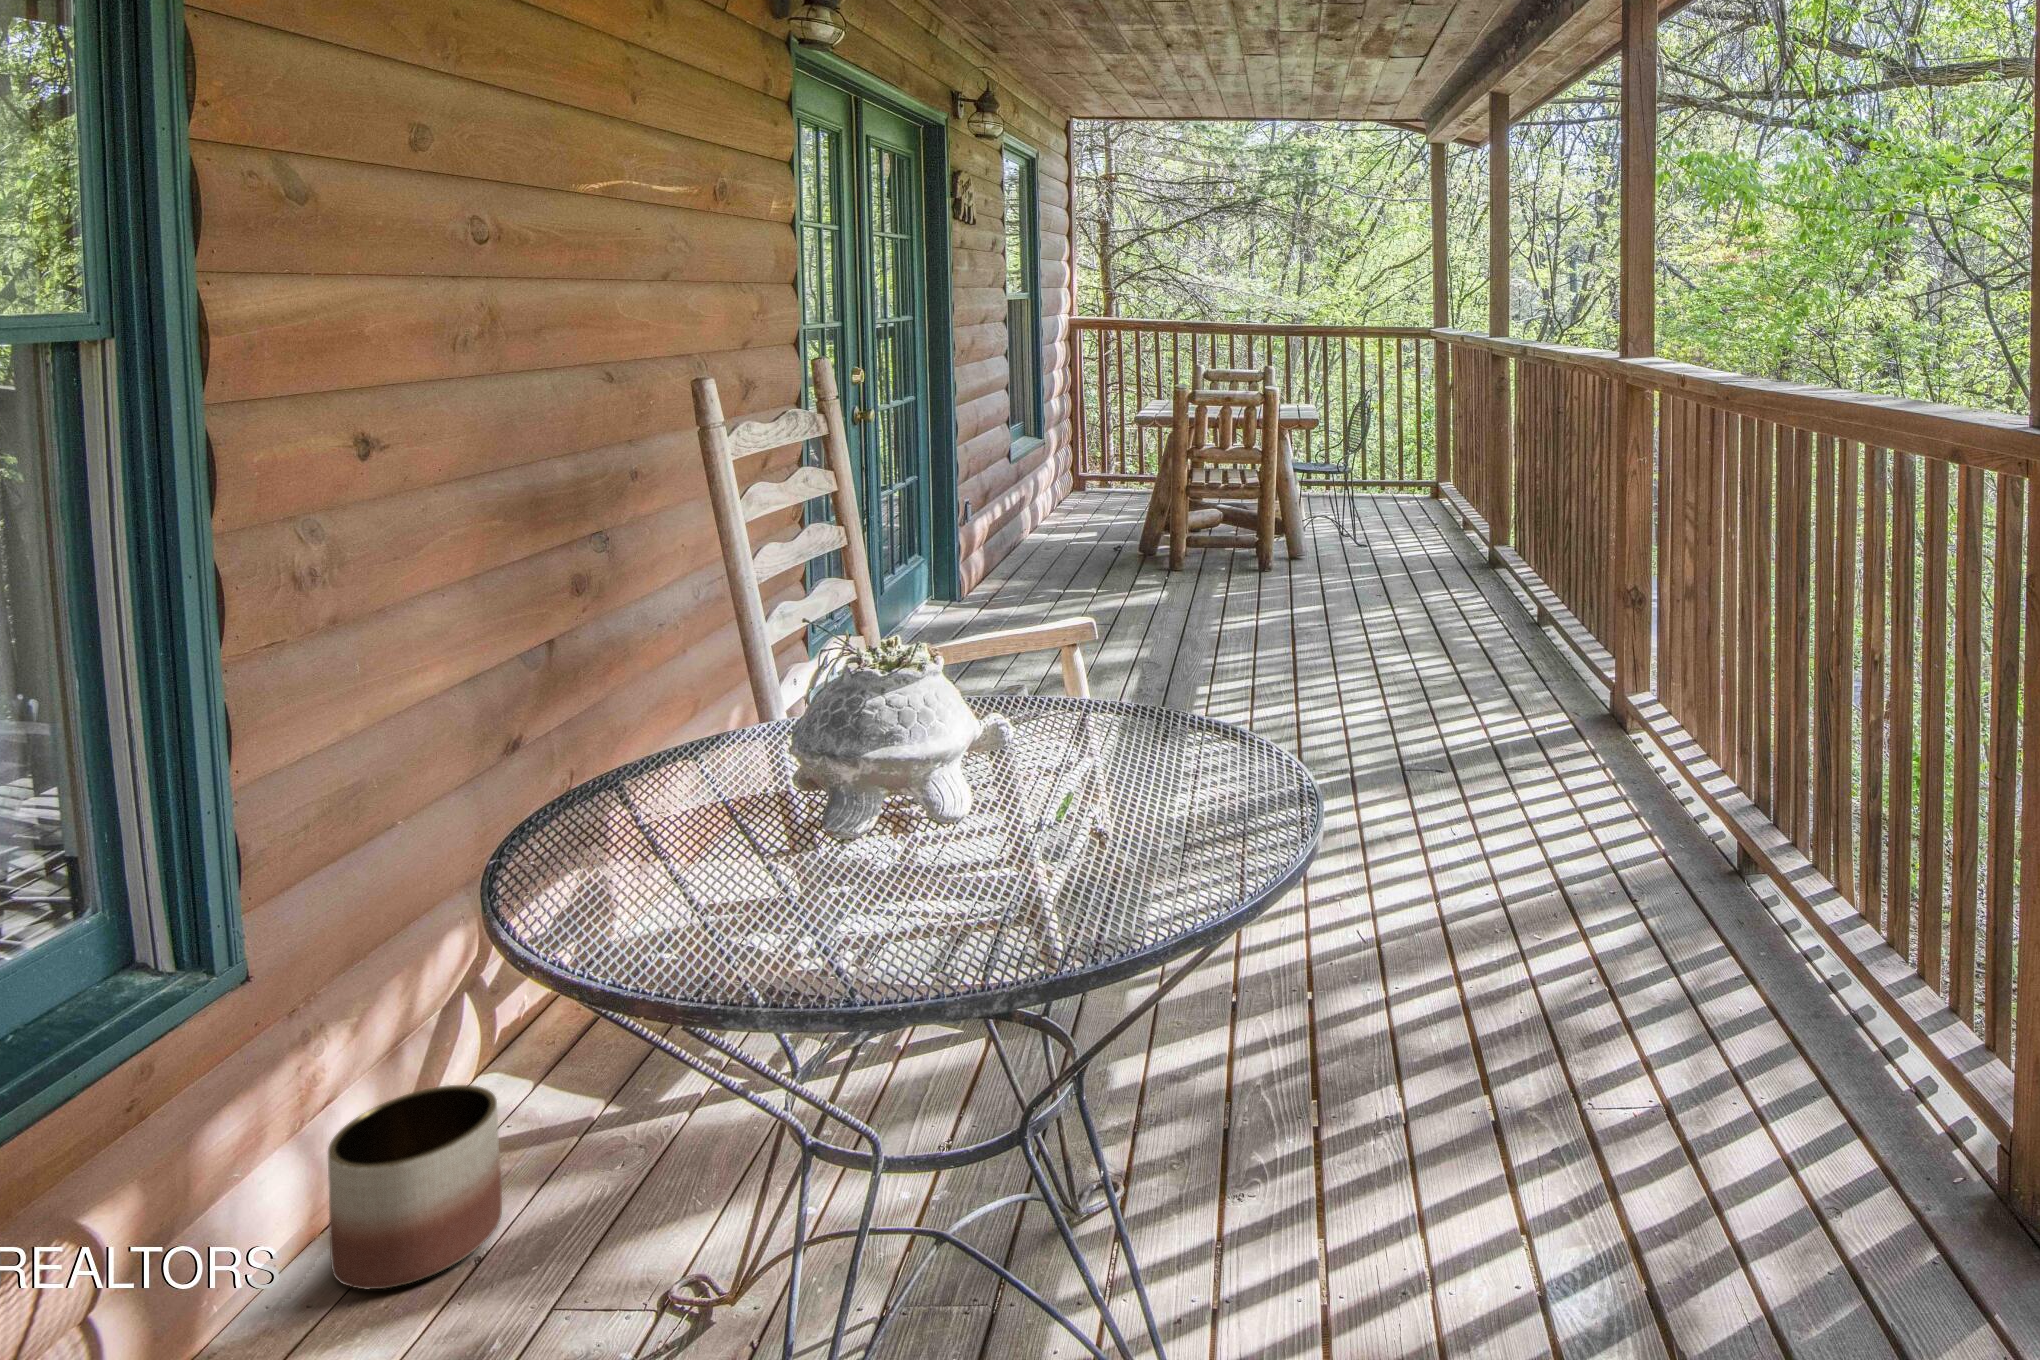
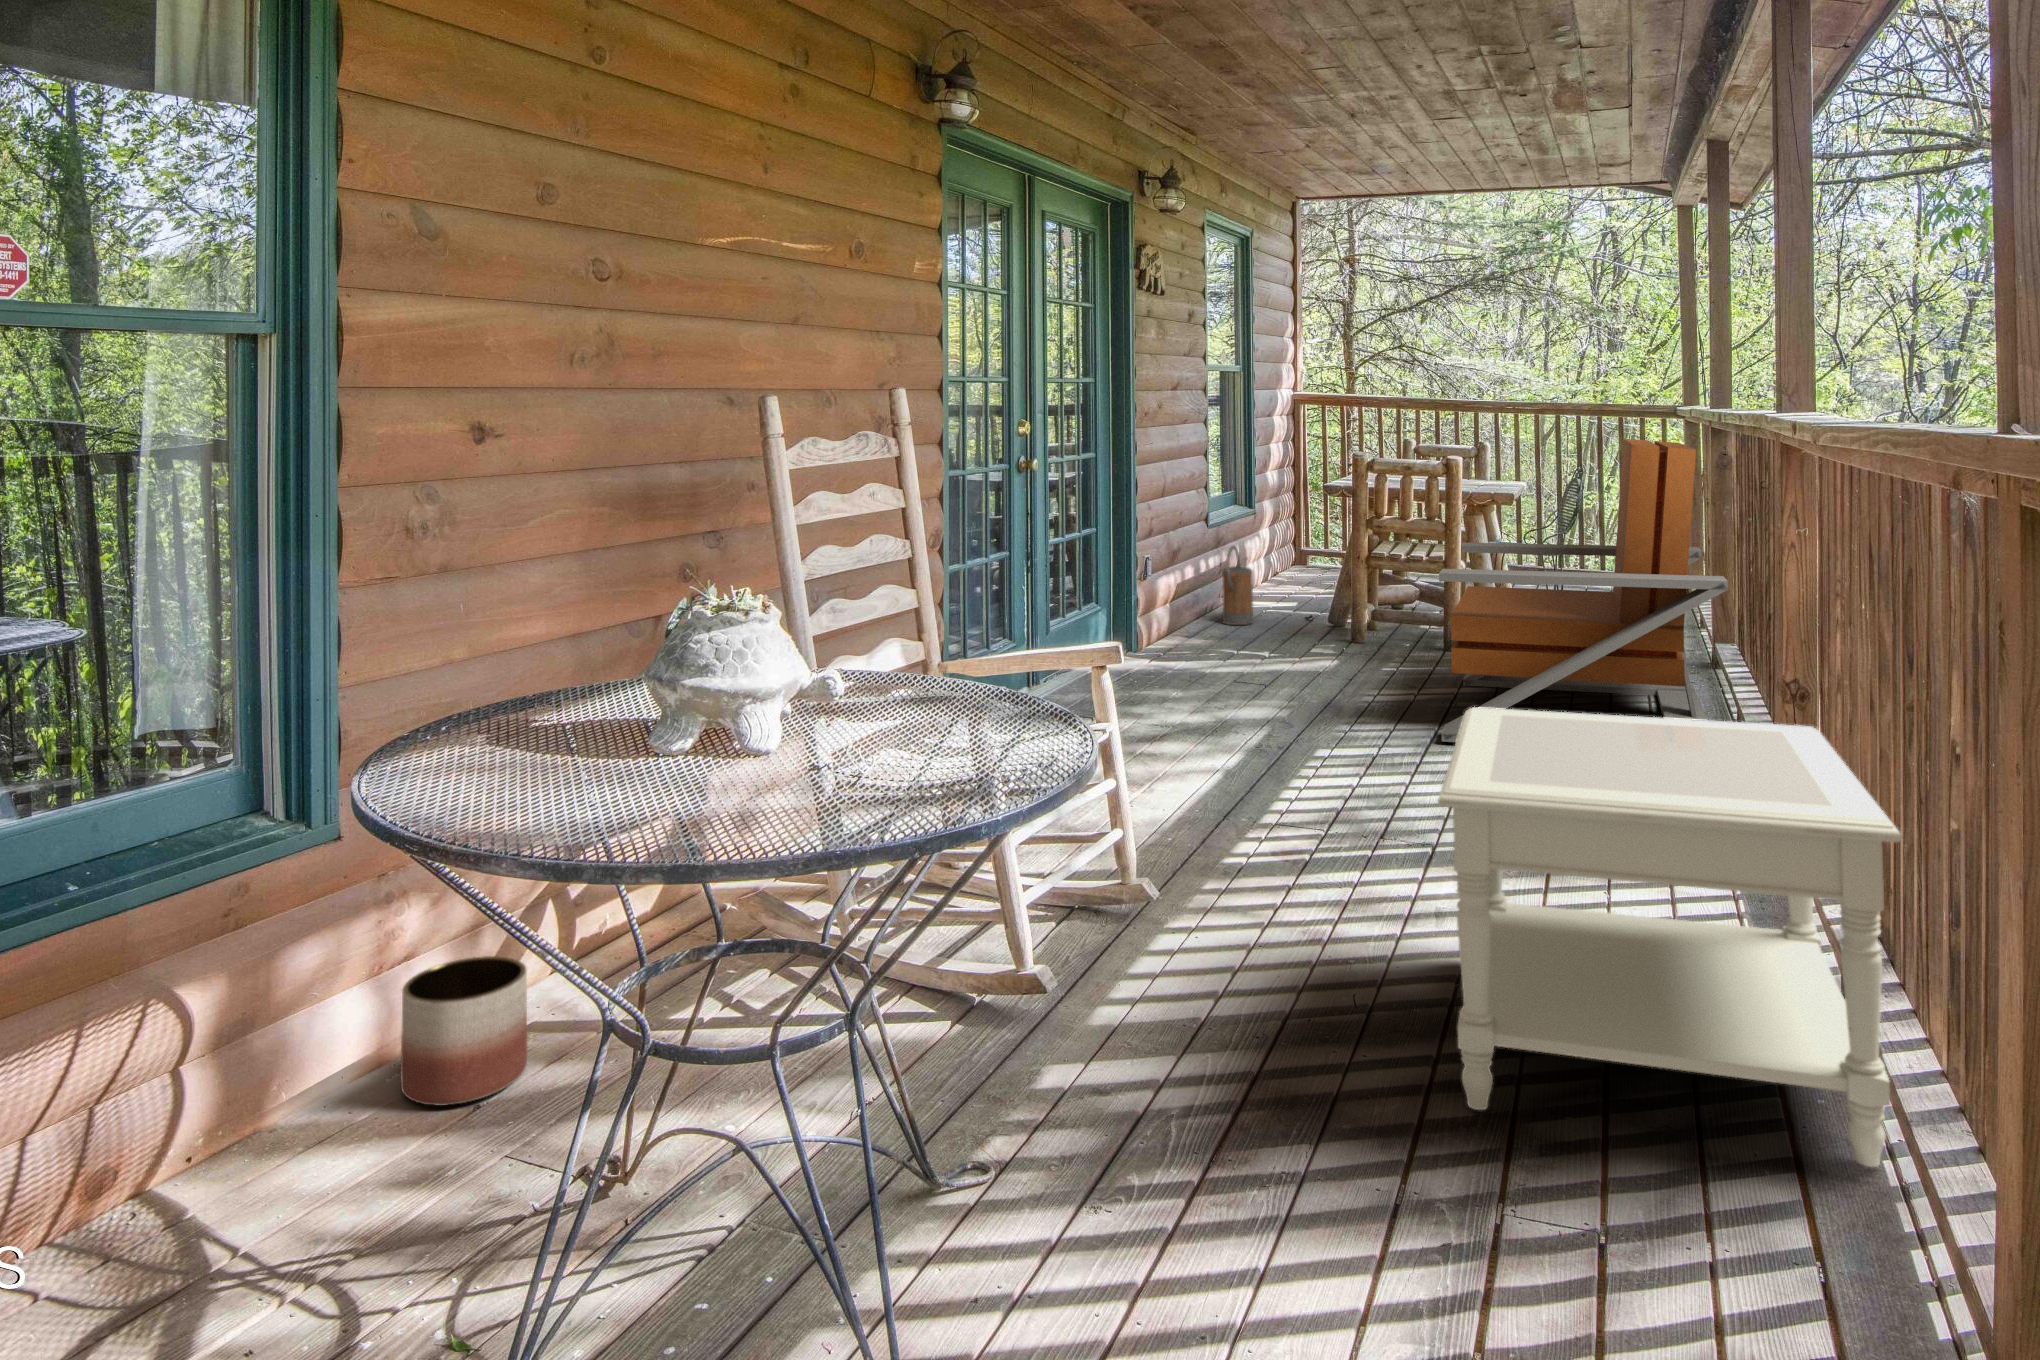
lounge chair: none [1293,374,1551,665] -> present [1439,439,1728,742]
watering can: none [1031,479,1063,559] -> present [1222,546,1253,625]
side table: none [1435,643,1852,1019] -> present [1438,707,1902,1167]

